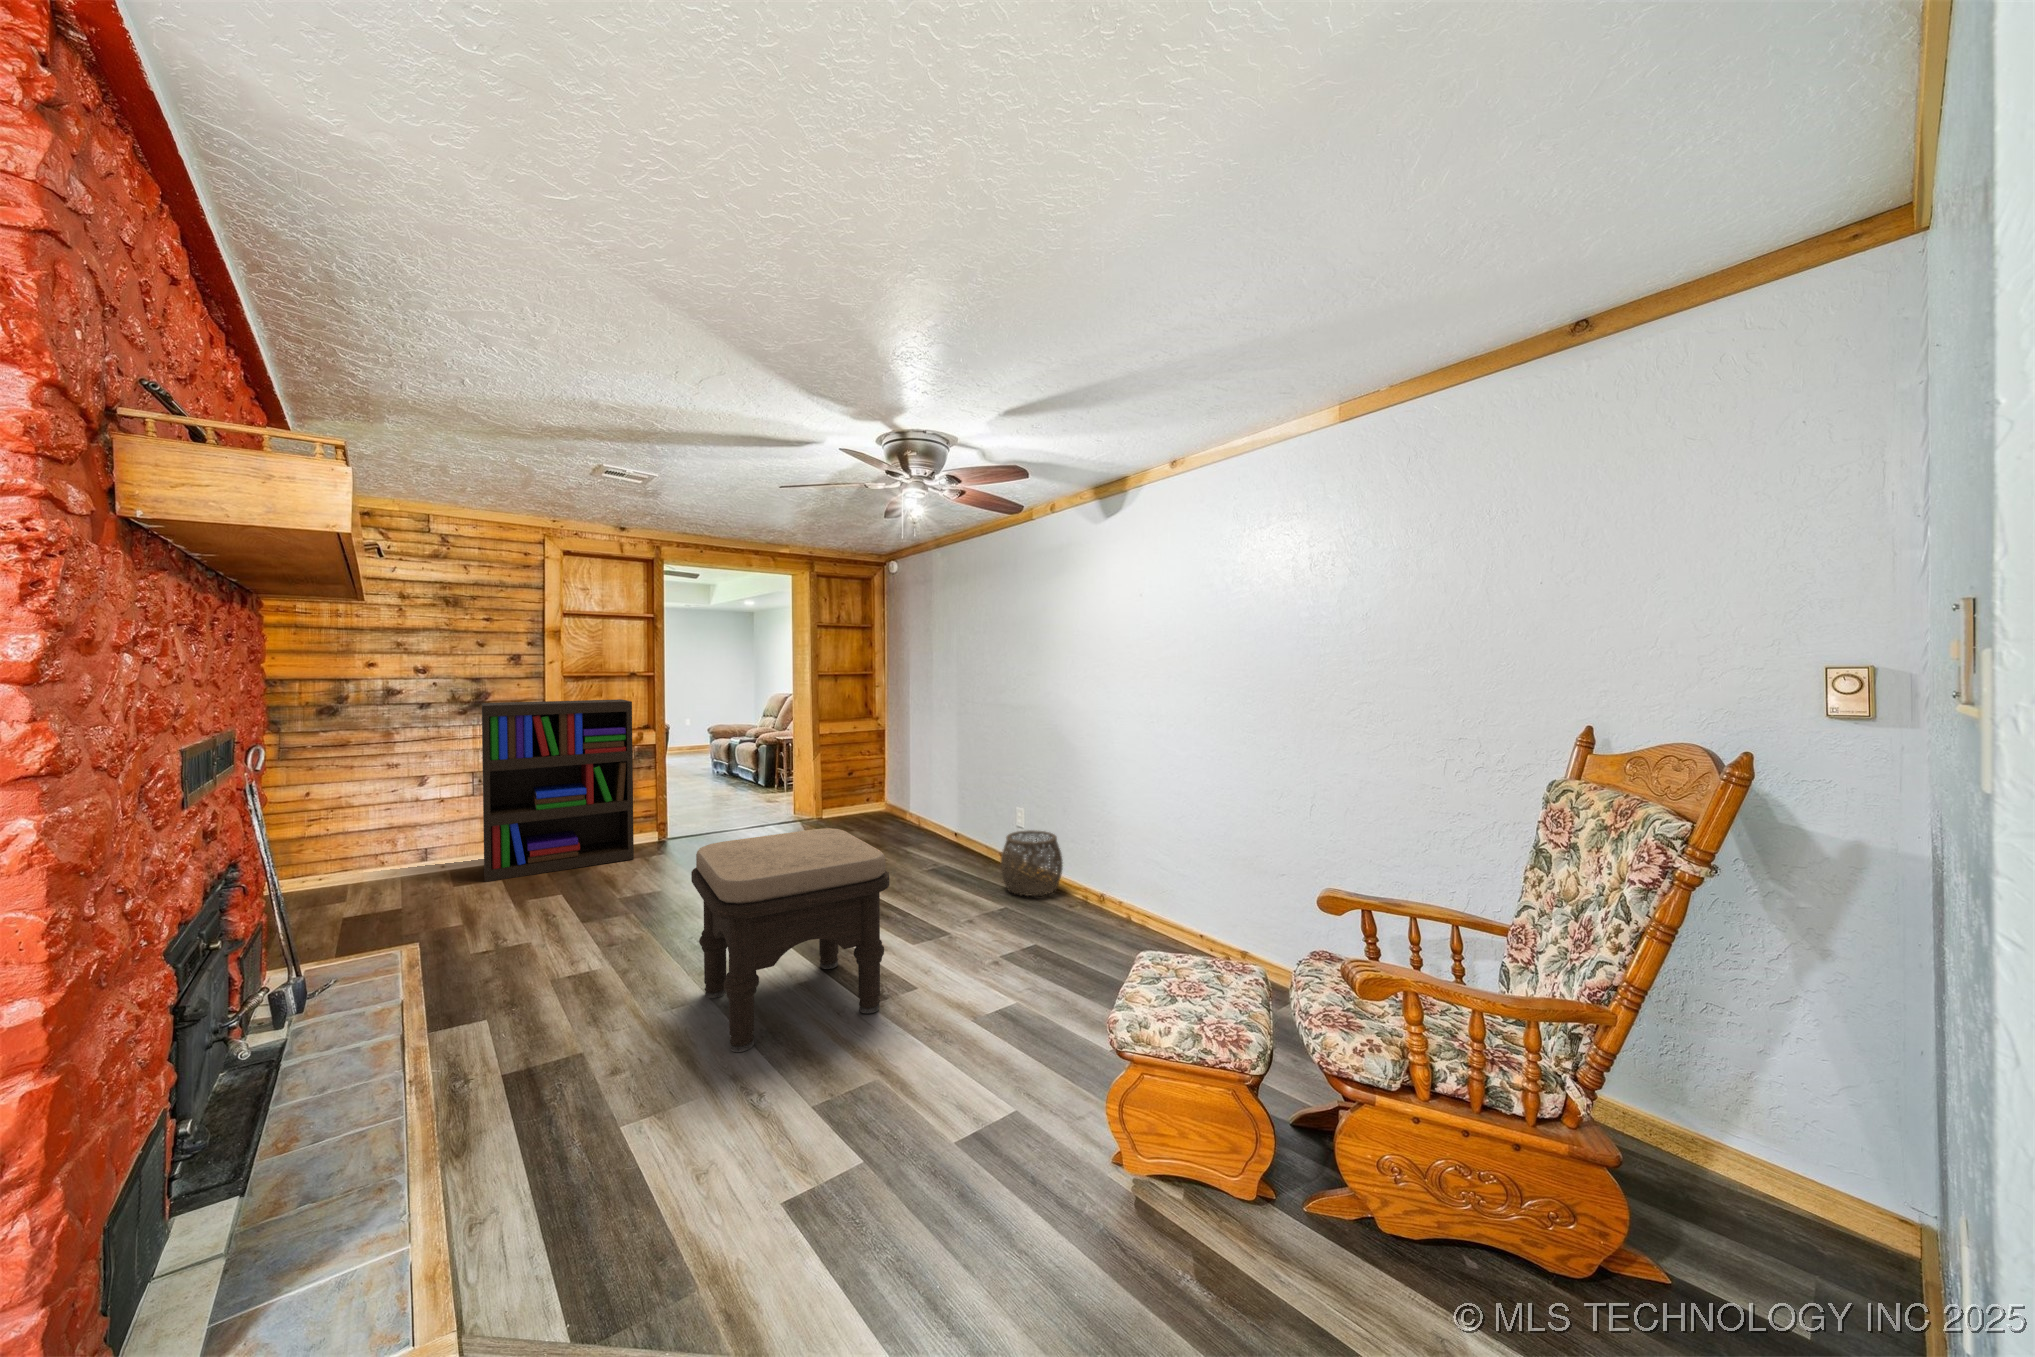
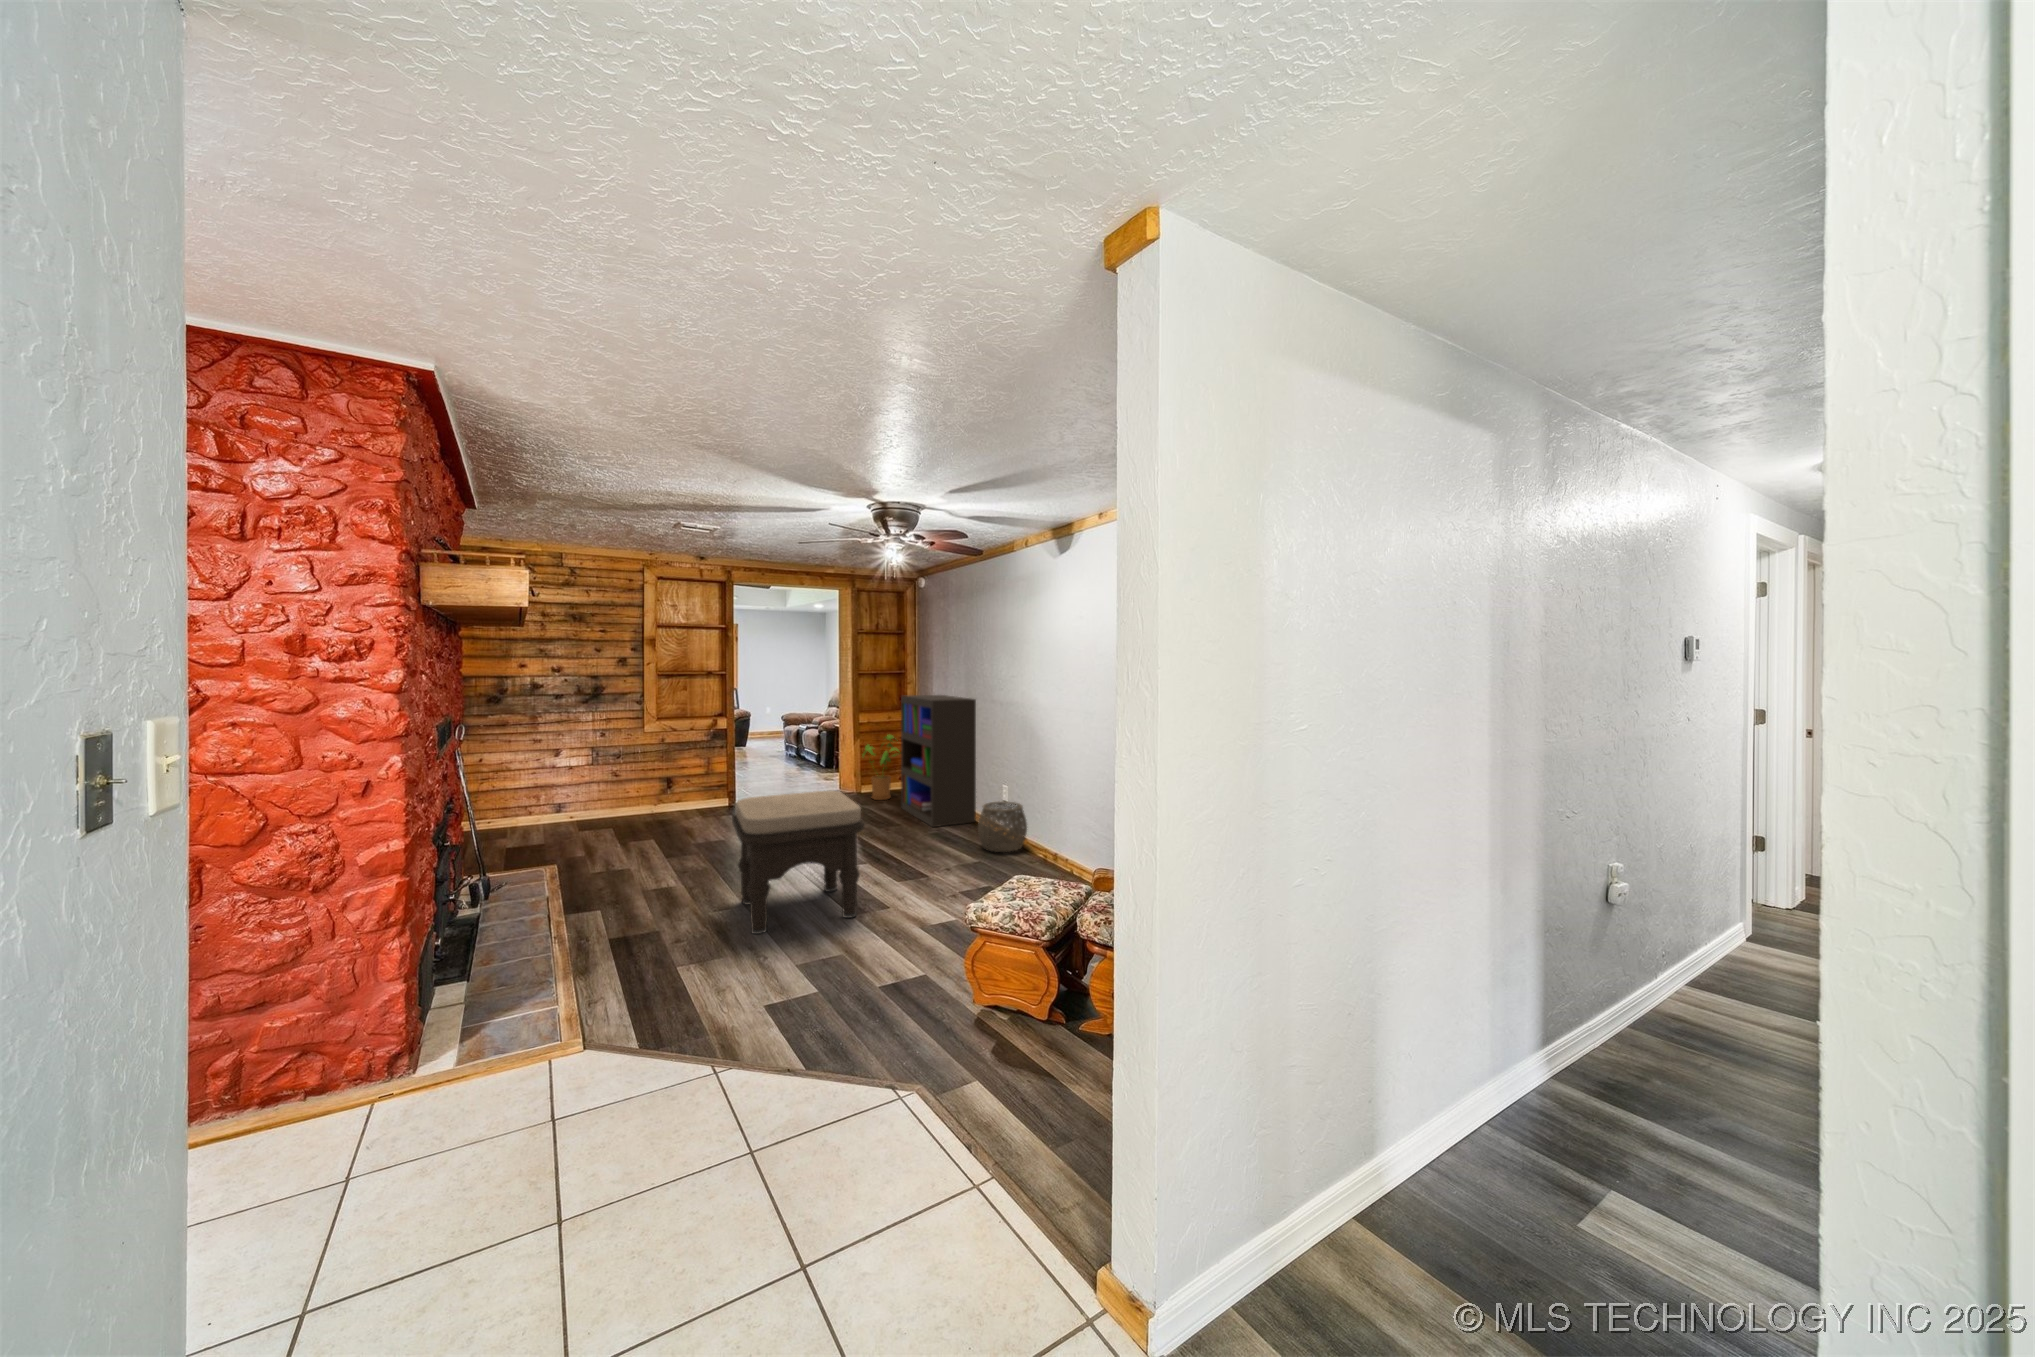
bookshelf: present [482,699,634,882] -> present [901,695,976,827]
house plant: none [829,748,878,829] -> present [863,735,899,800]

